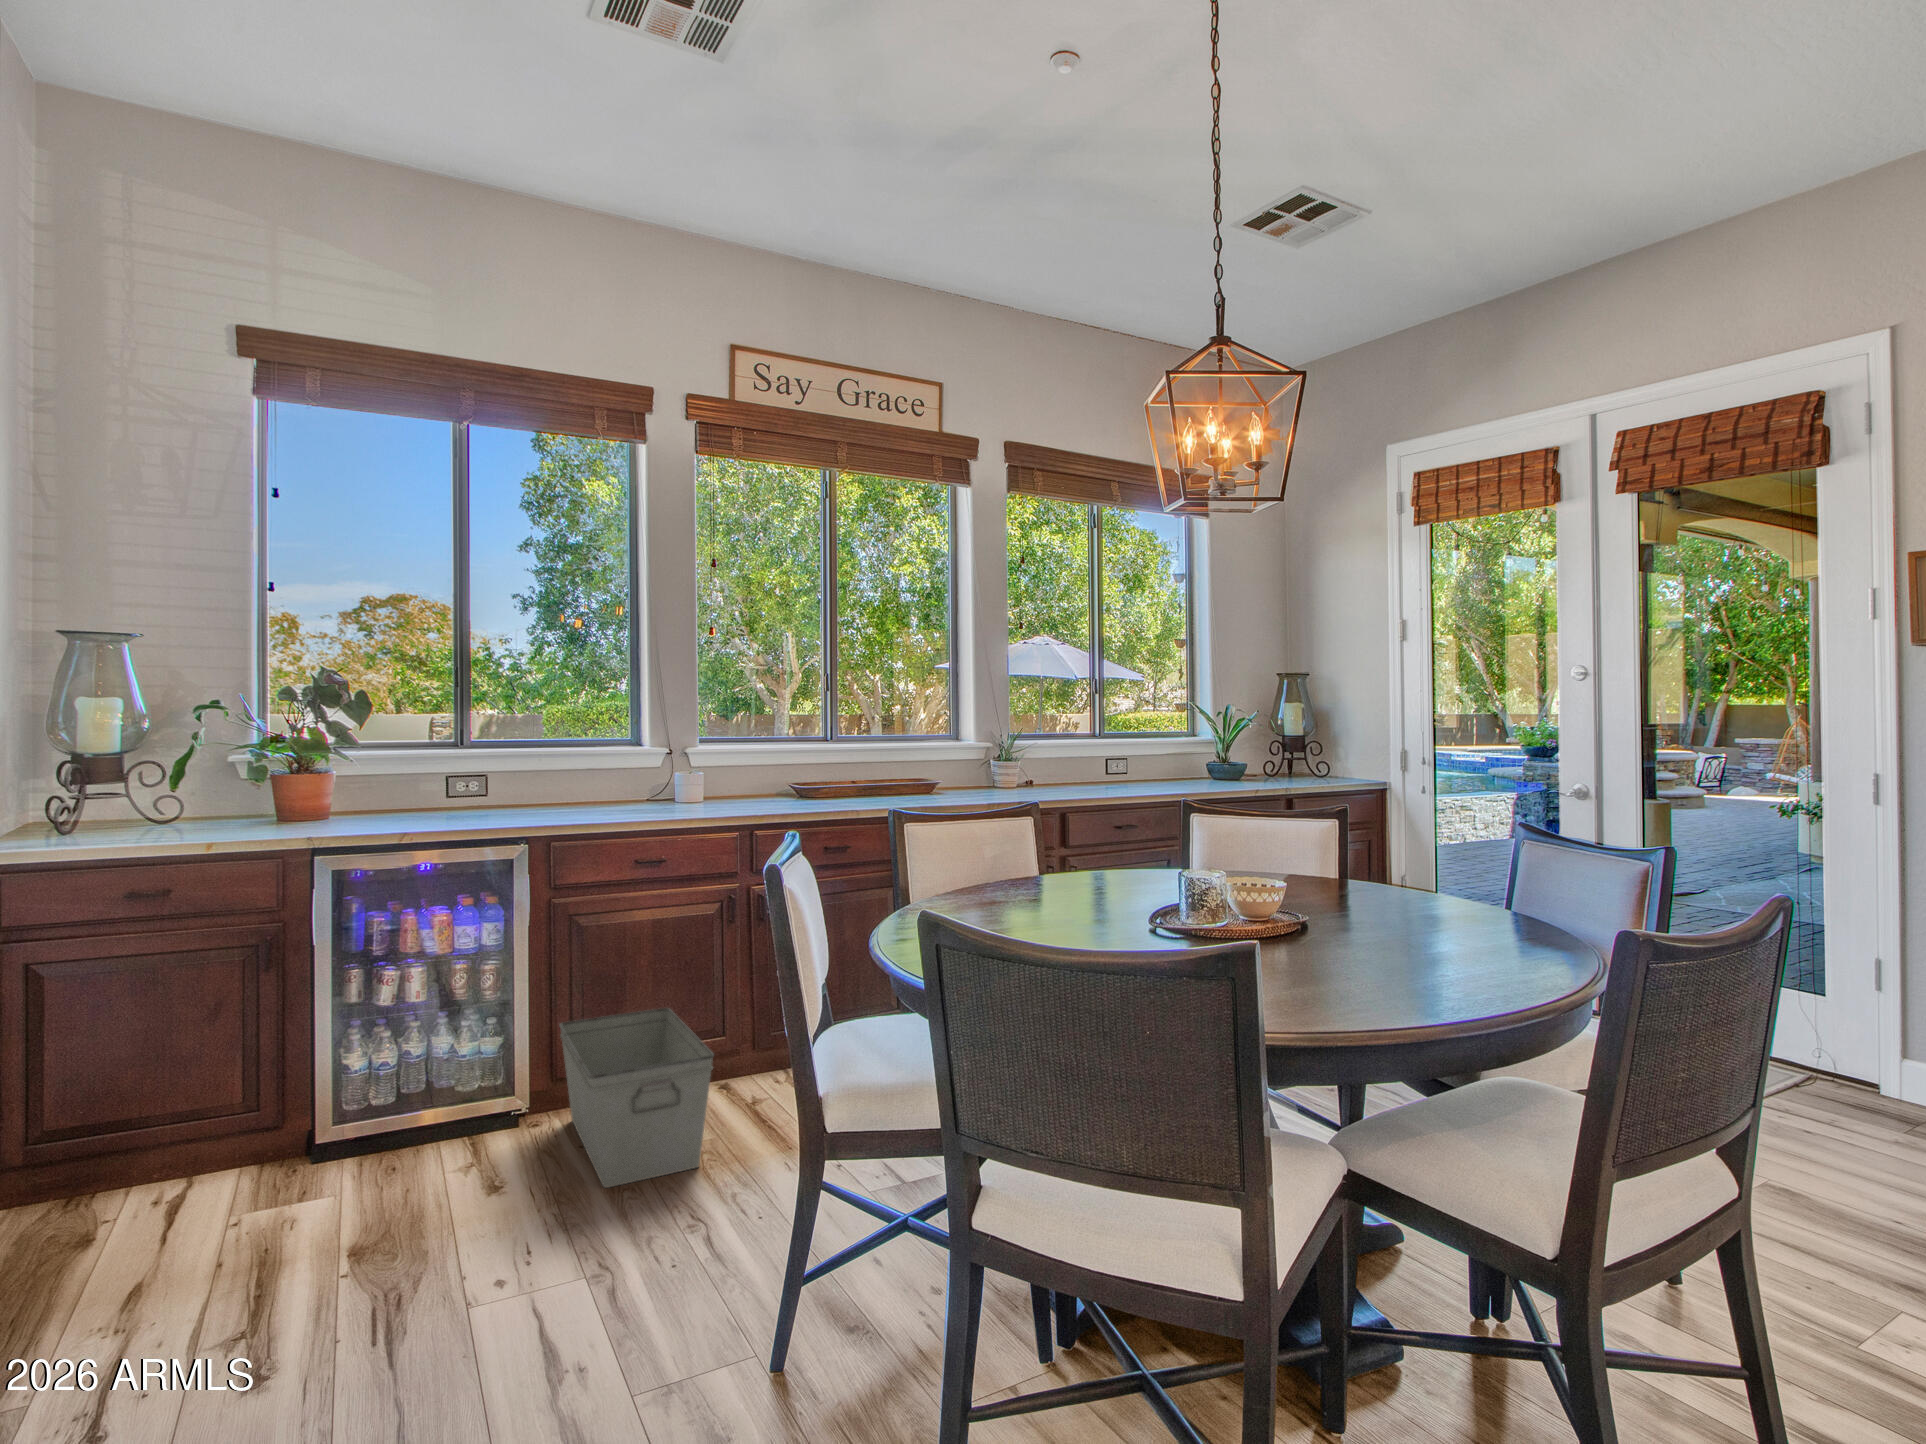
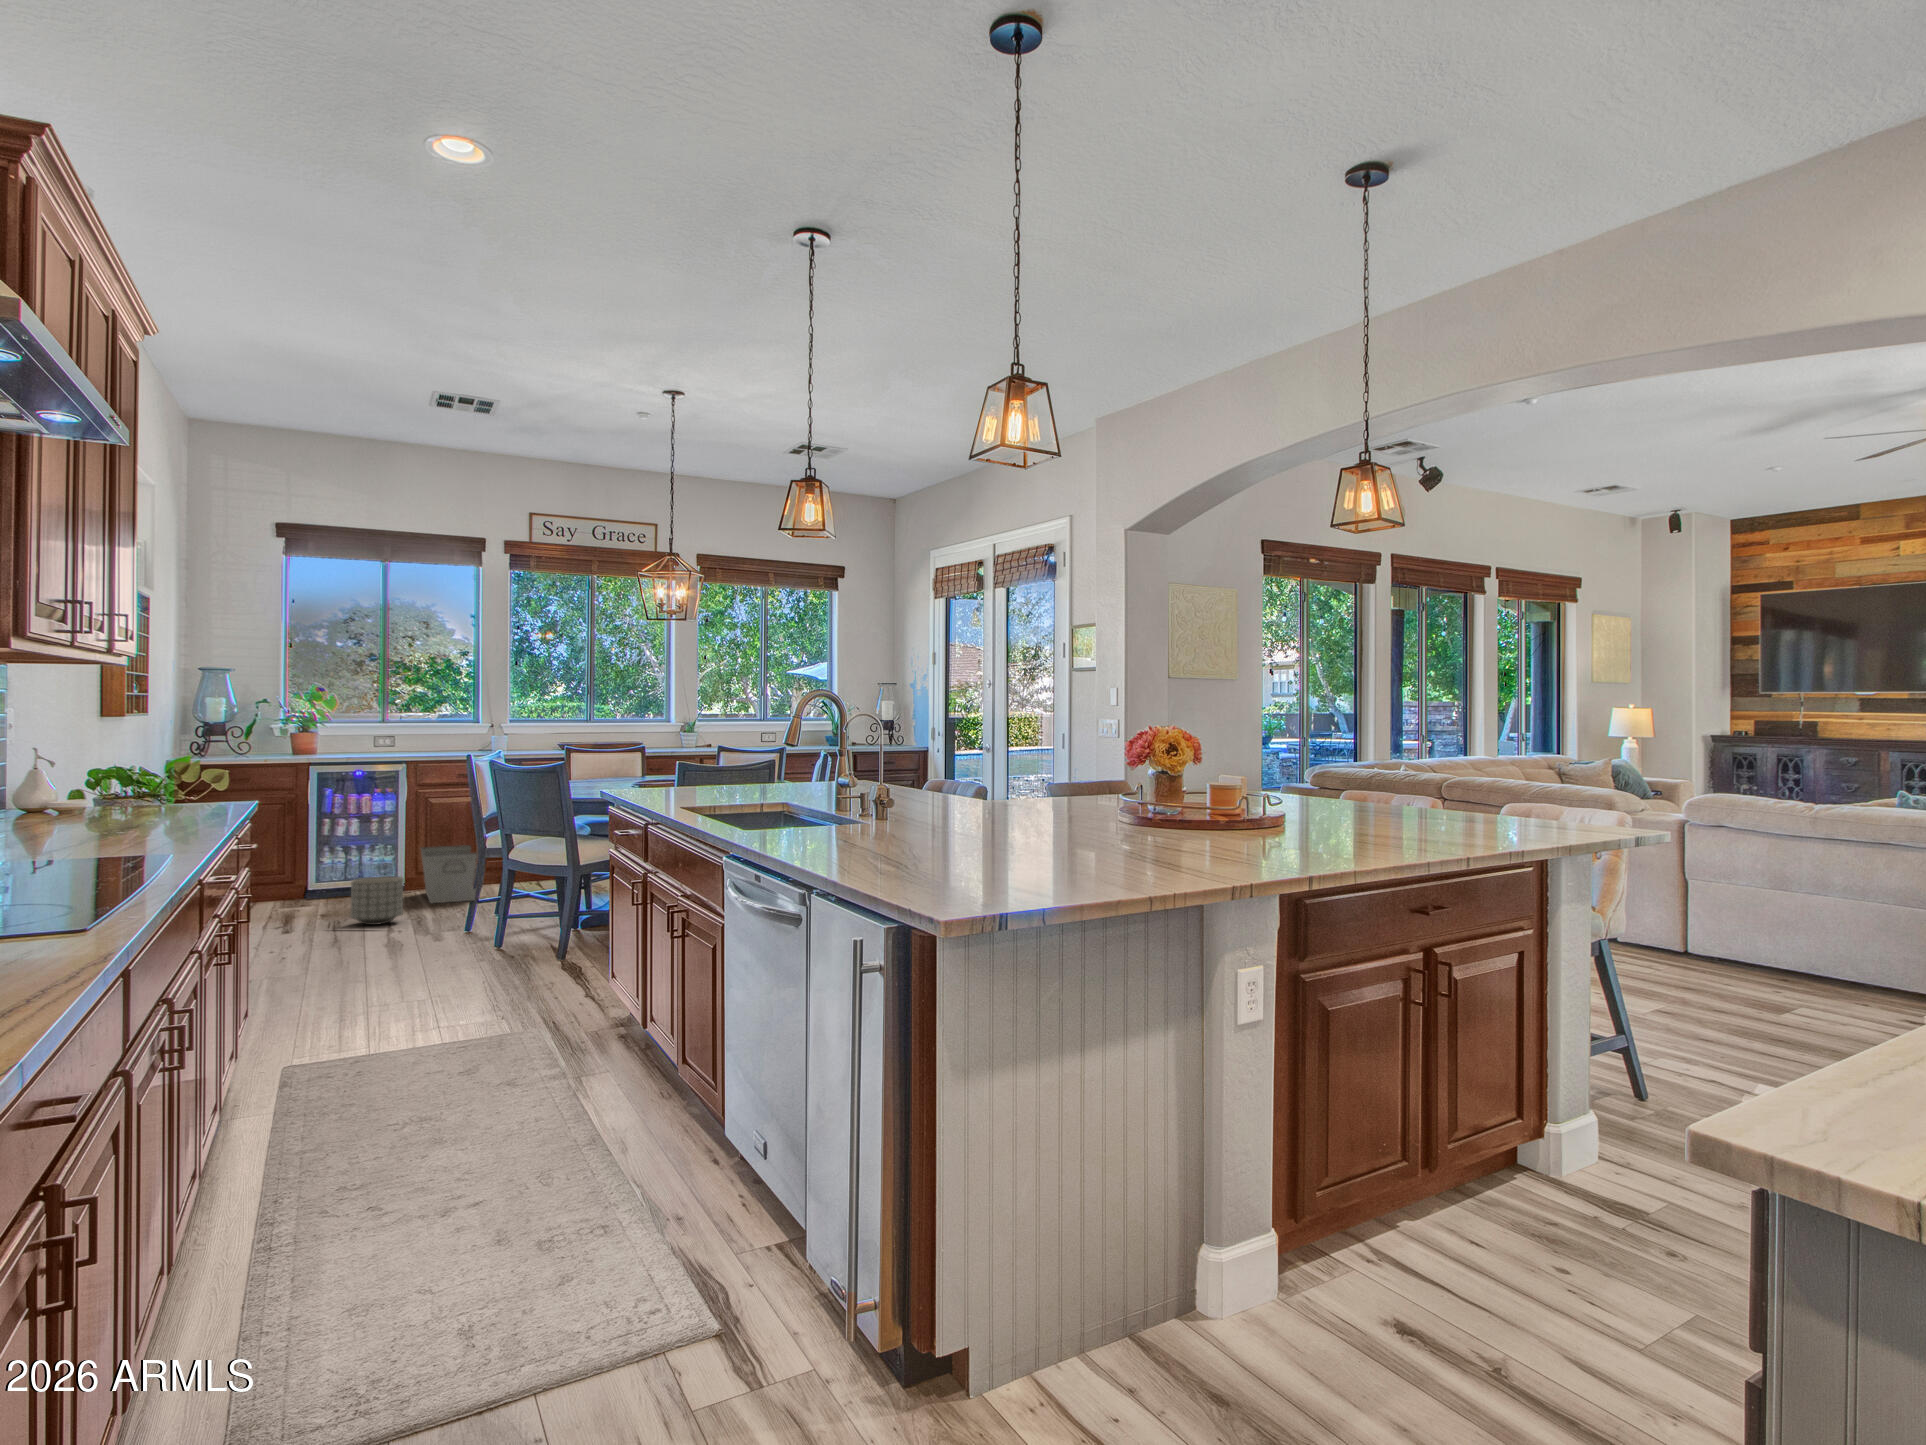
planter: none [436,1211,583,1392] -> present [350,877,403,925]

